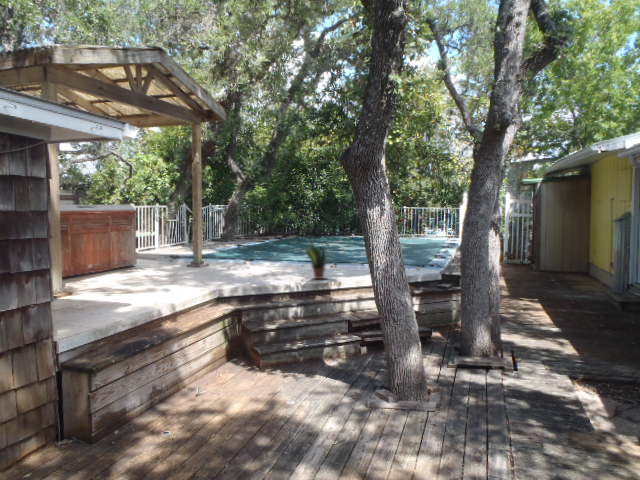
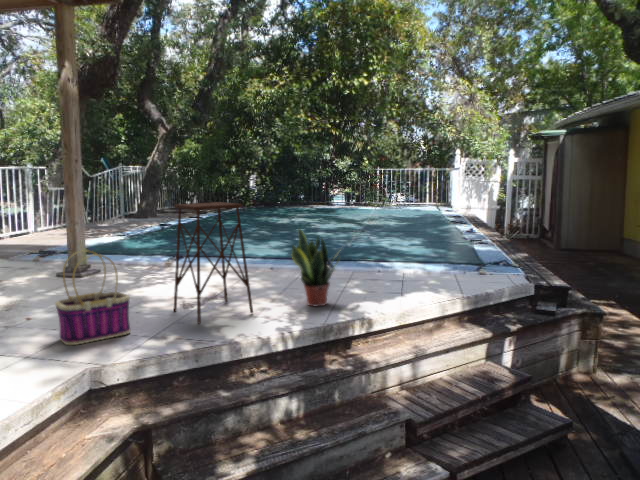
side table: none [250,227,287,282] -> present [174,202,253,324]
basket: none [202,247,232,286] -> present [56,250,131,345]

